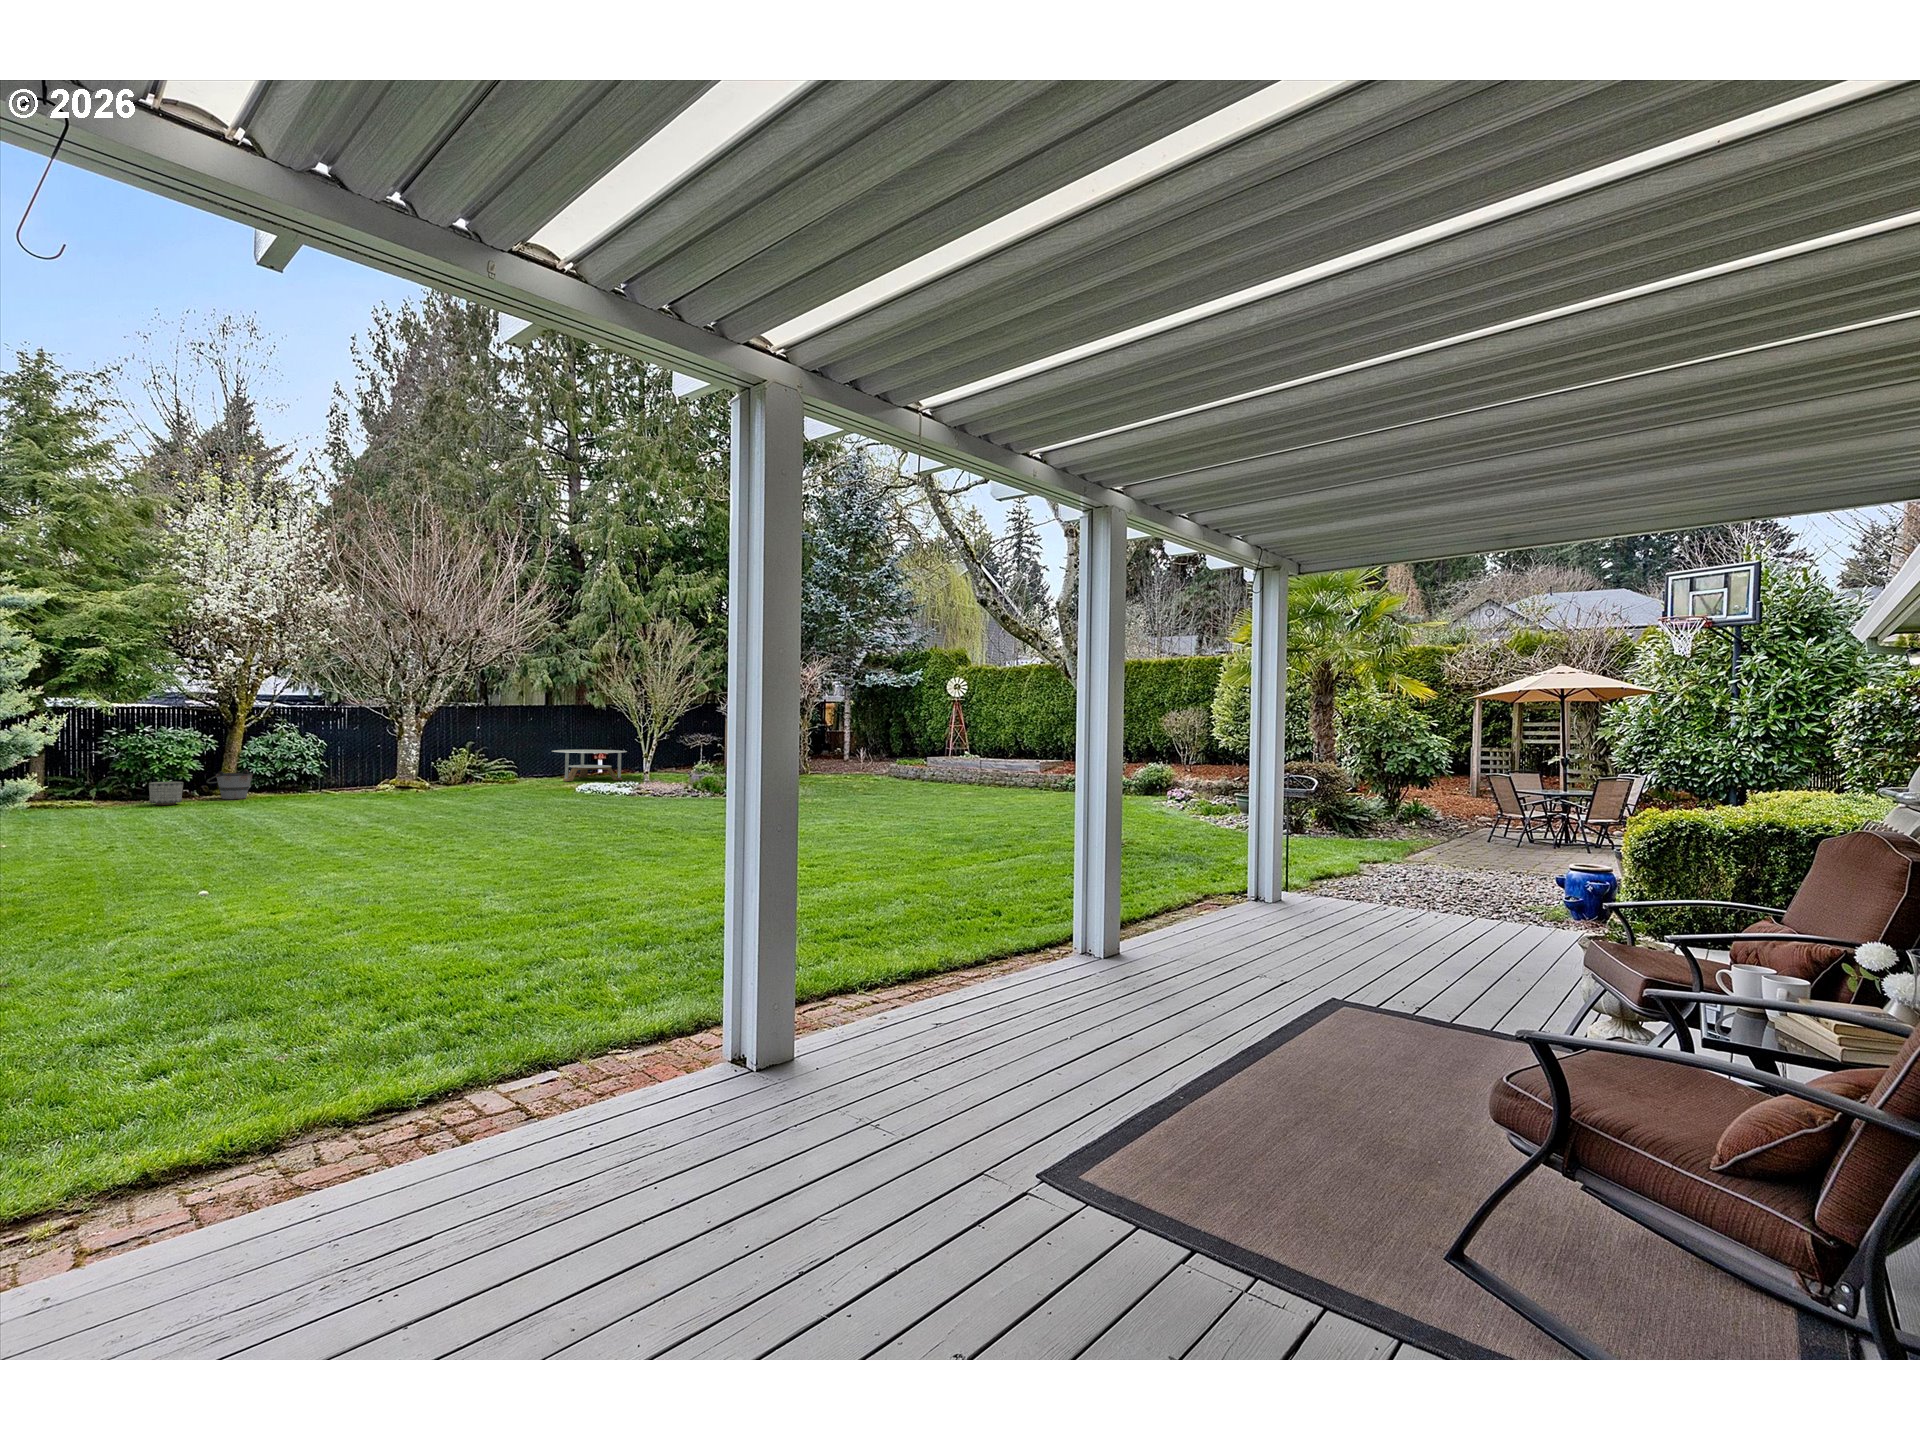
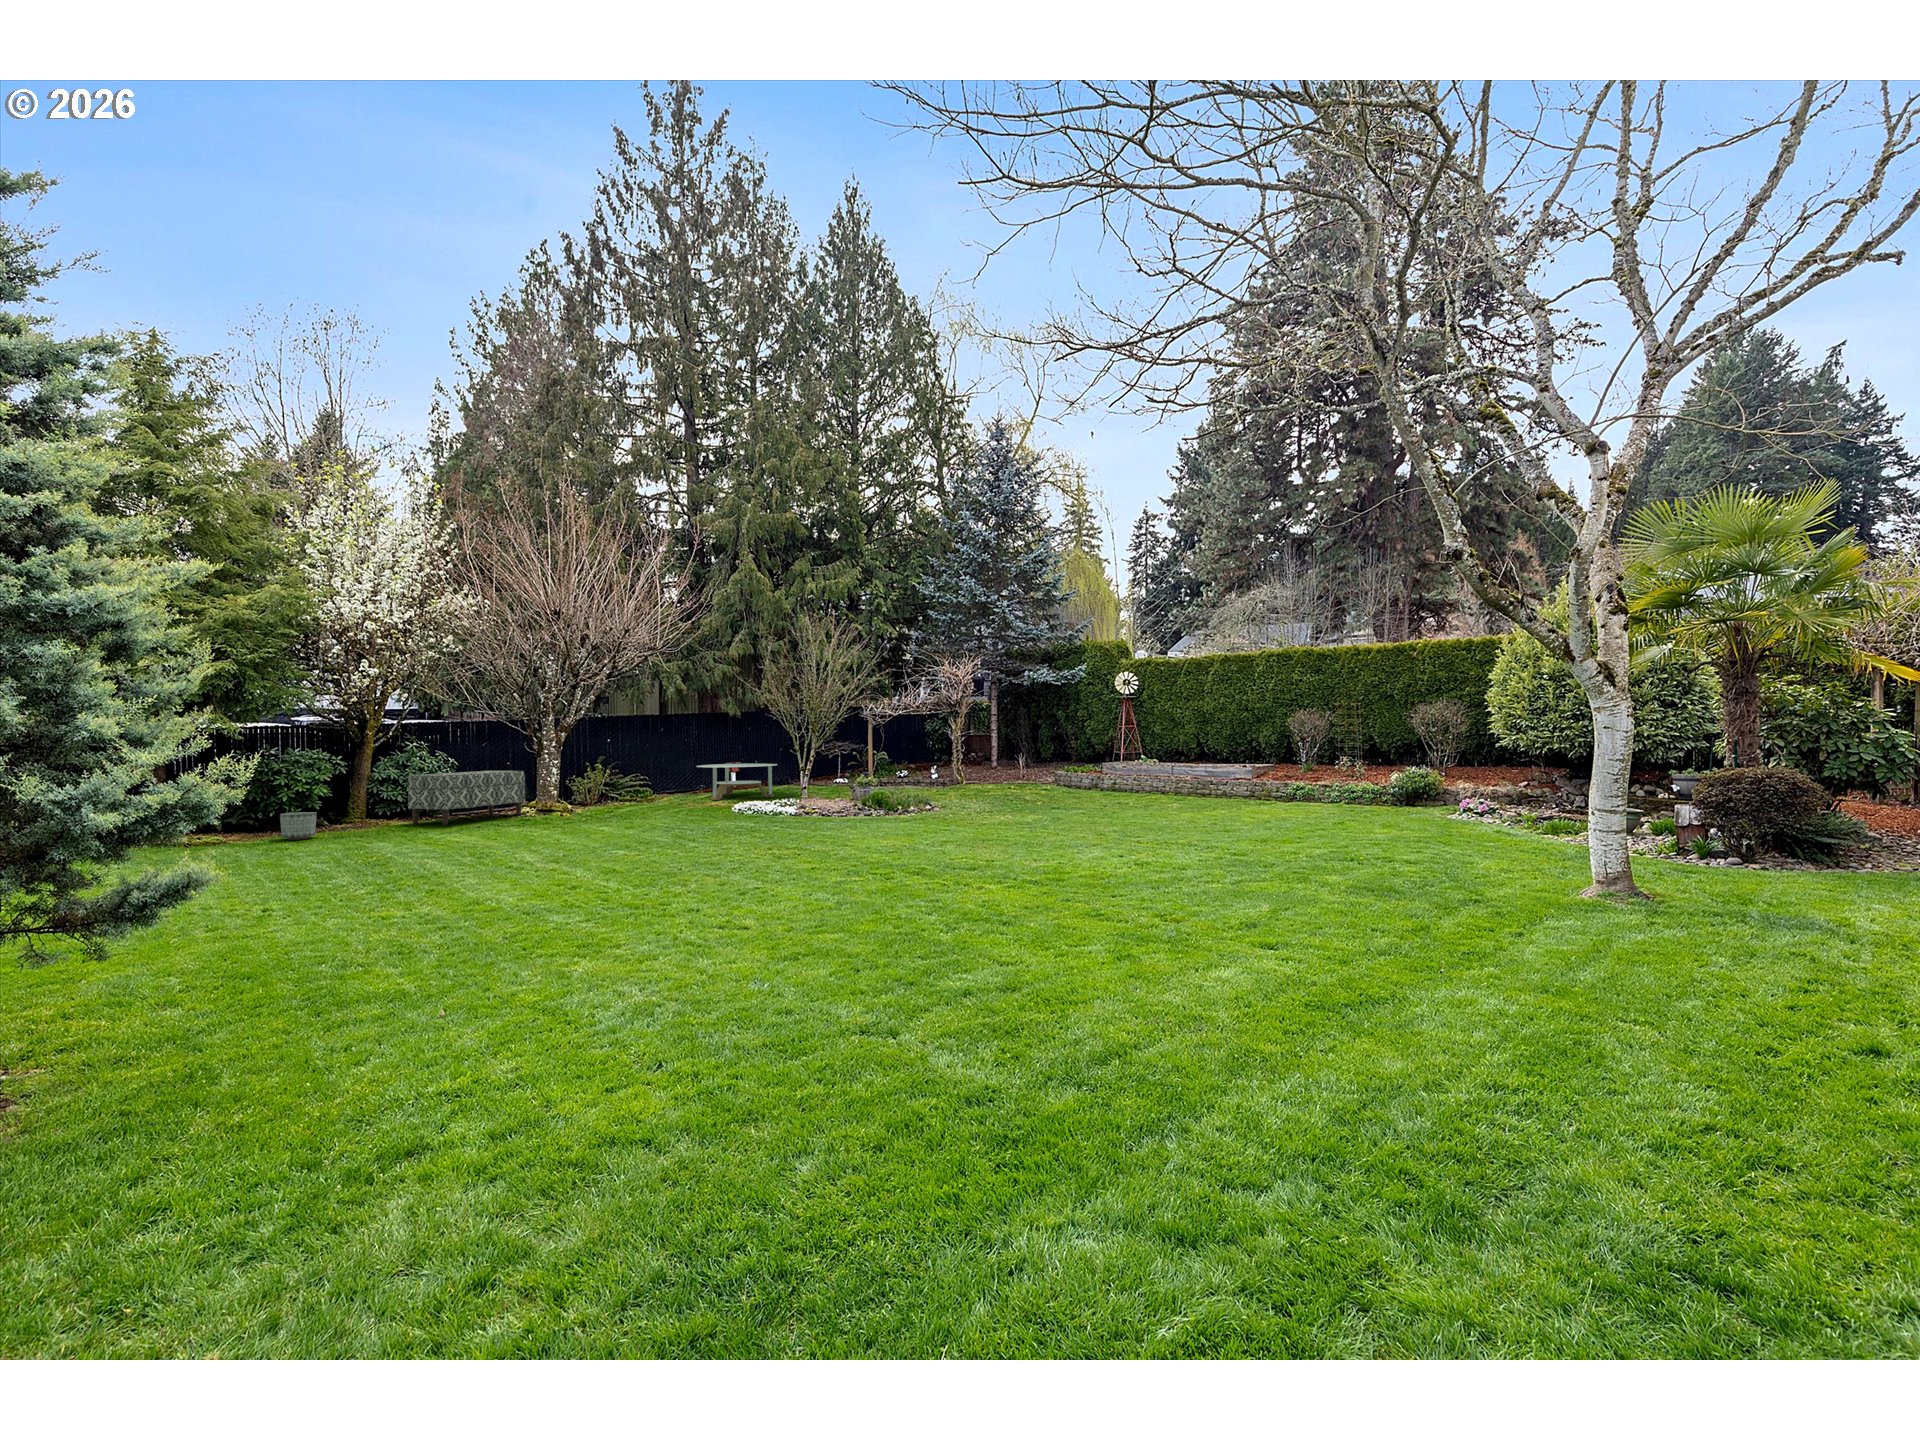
bench: none [272,750,384,796] -> present [408,771,525,825]
bucket: present [207,770,253,799] -> none [340,796,389,831]

